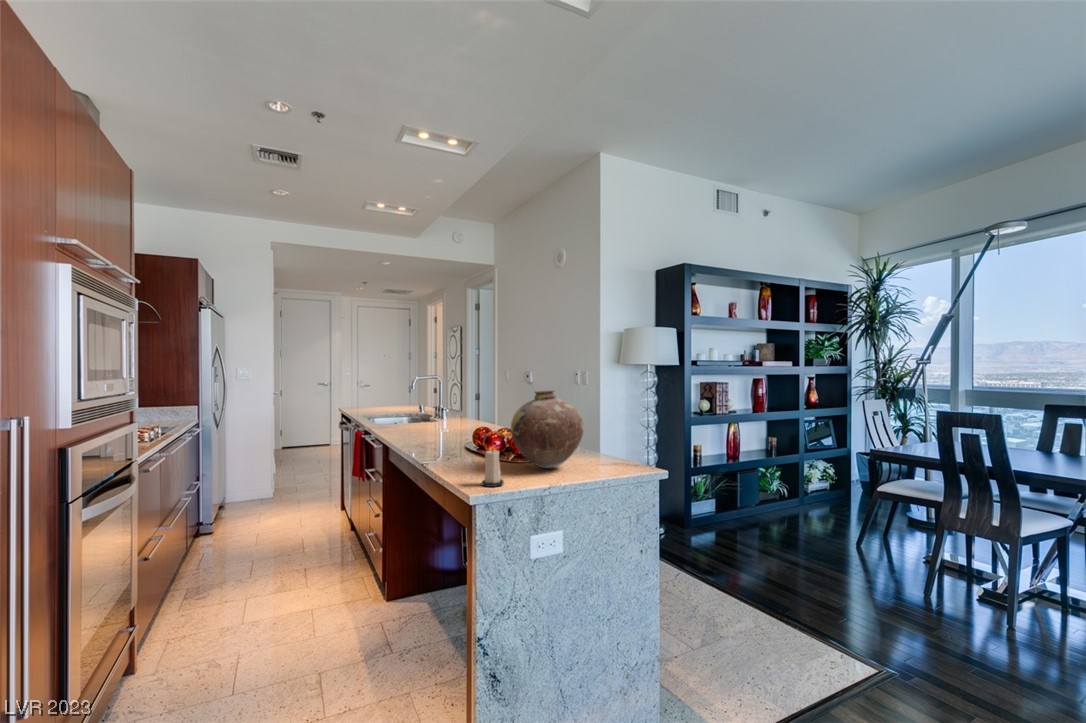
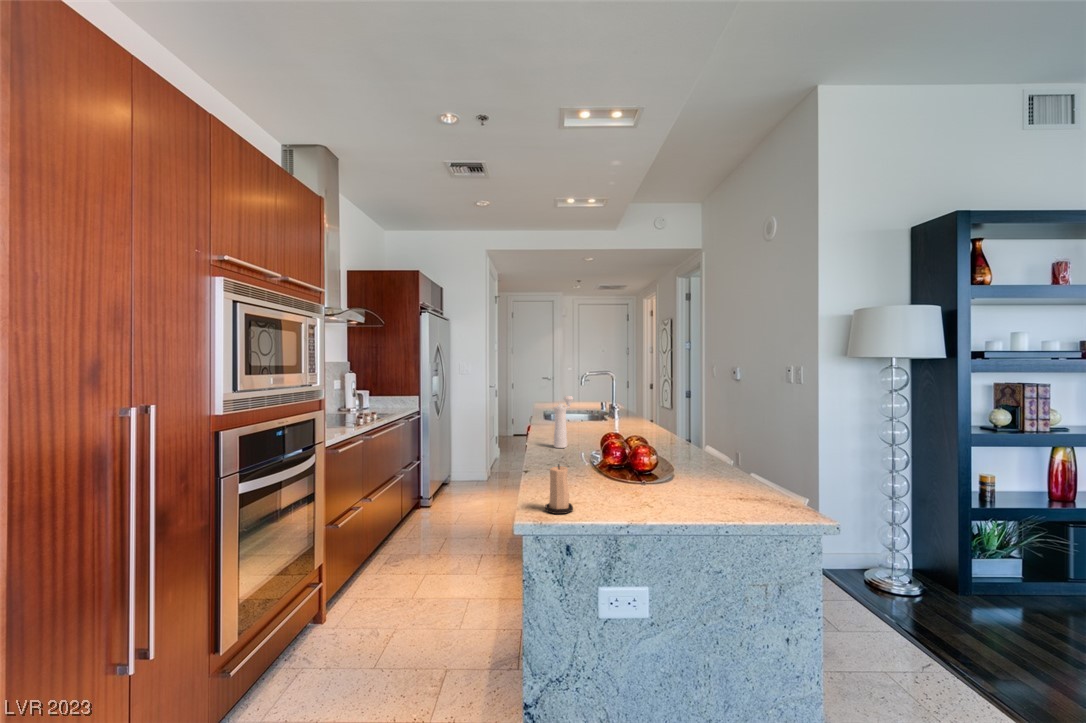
vase: present [511,390,584,469] -> none [609,391,708,495]
pepper mill: none [422,398,435,445] -> present [554,396,573,448]

